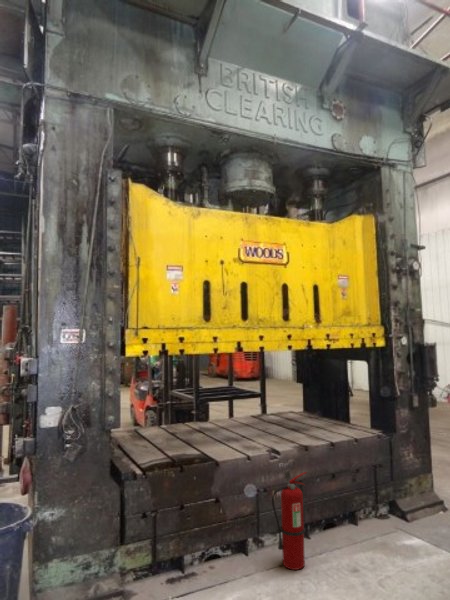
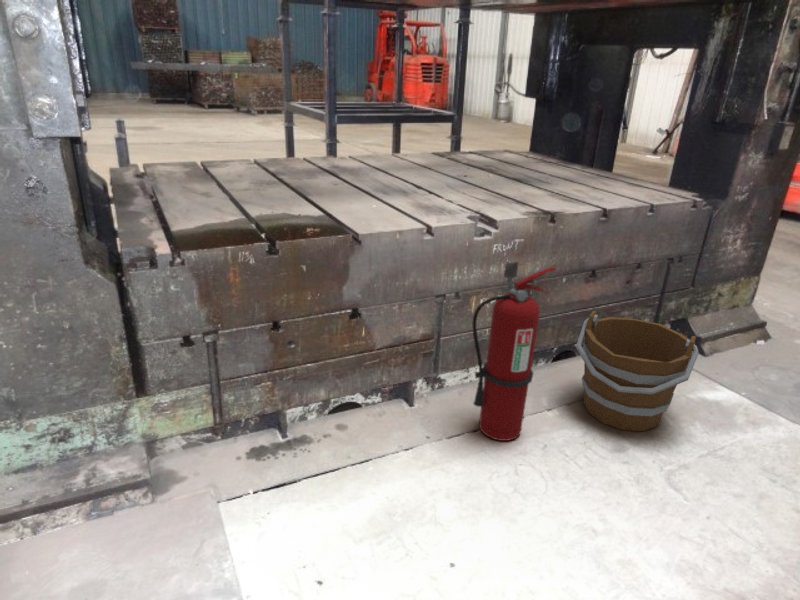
bucket: none [327,495,385,562] -> present [576,311,699,431]

